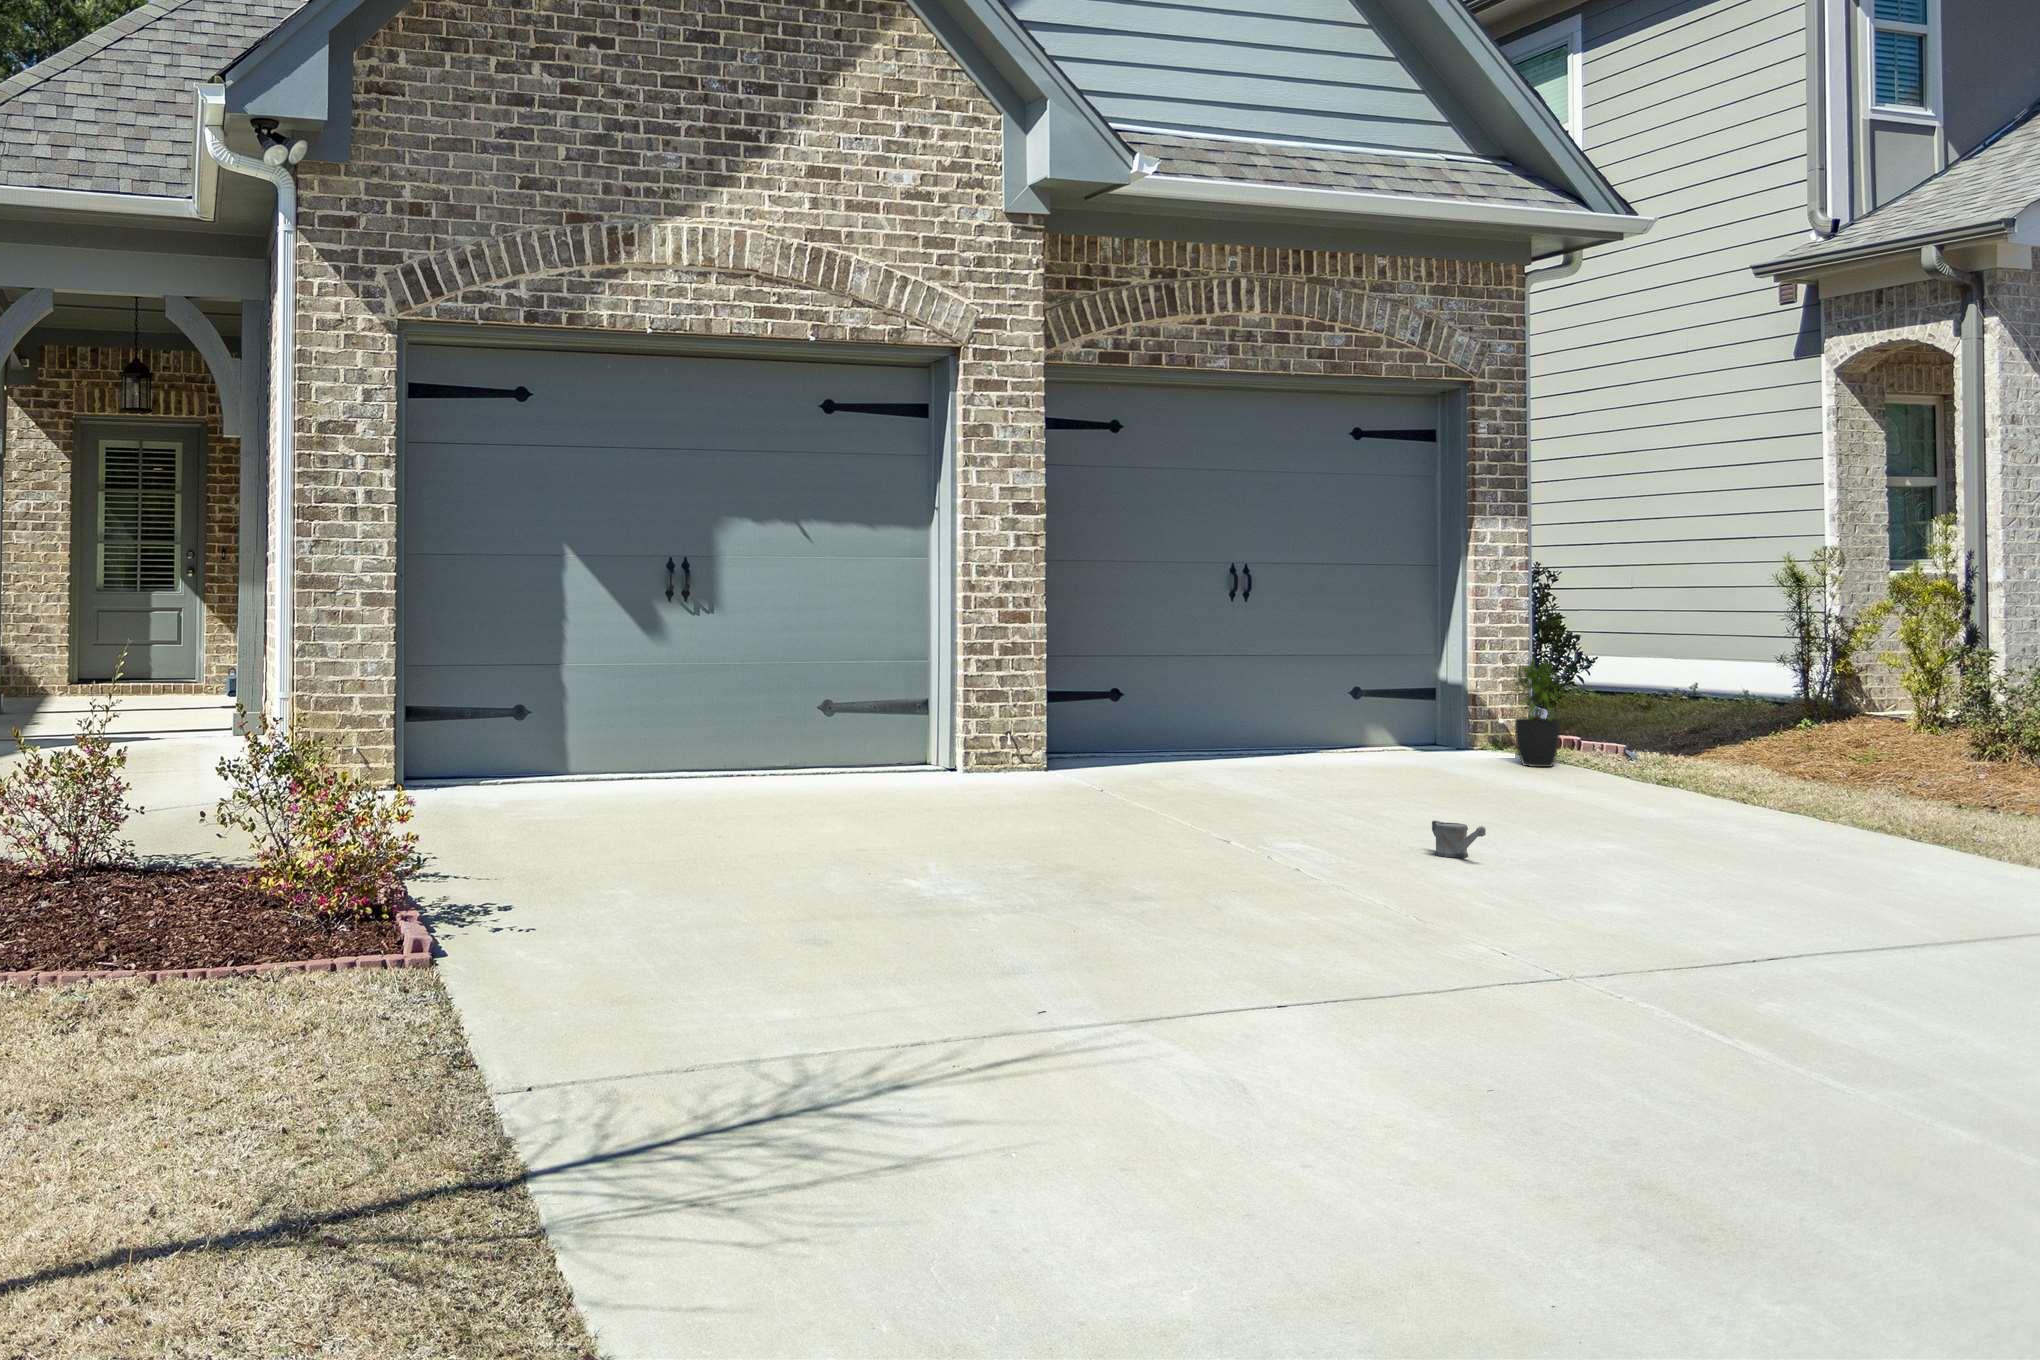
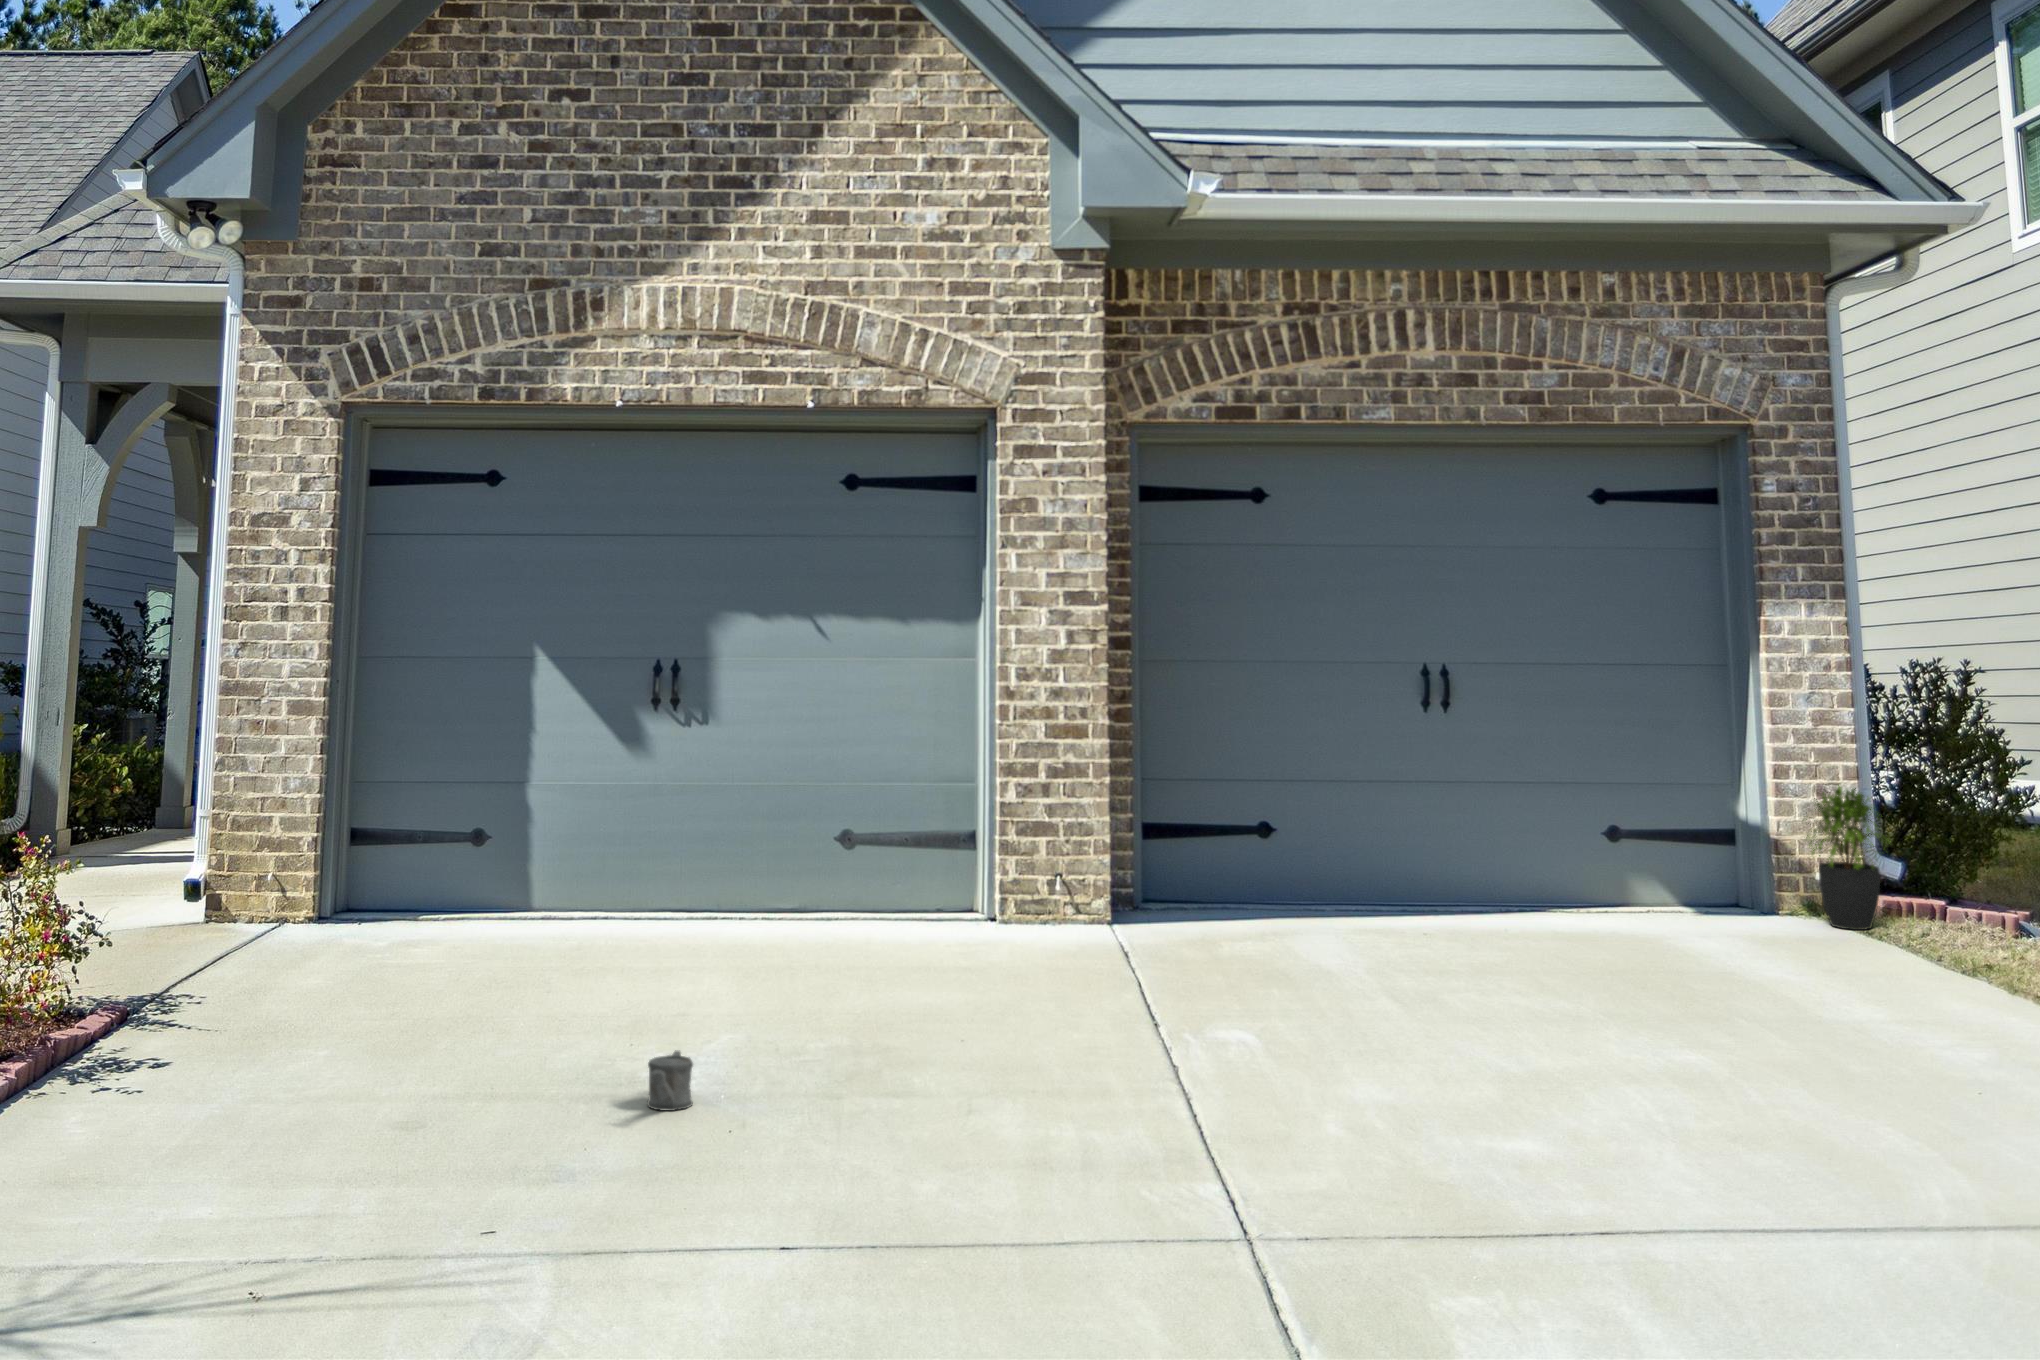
watering can: present [1432,821,1486,858] -> present [647,1050,693,1111]

